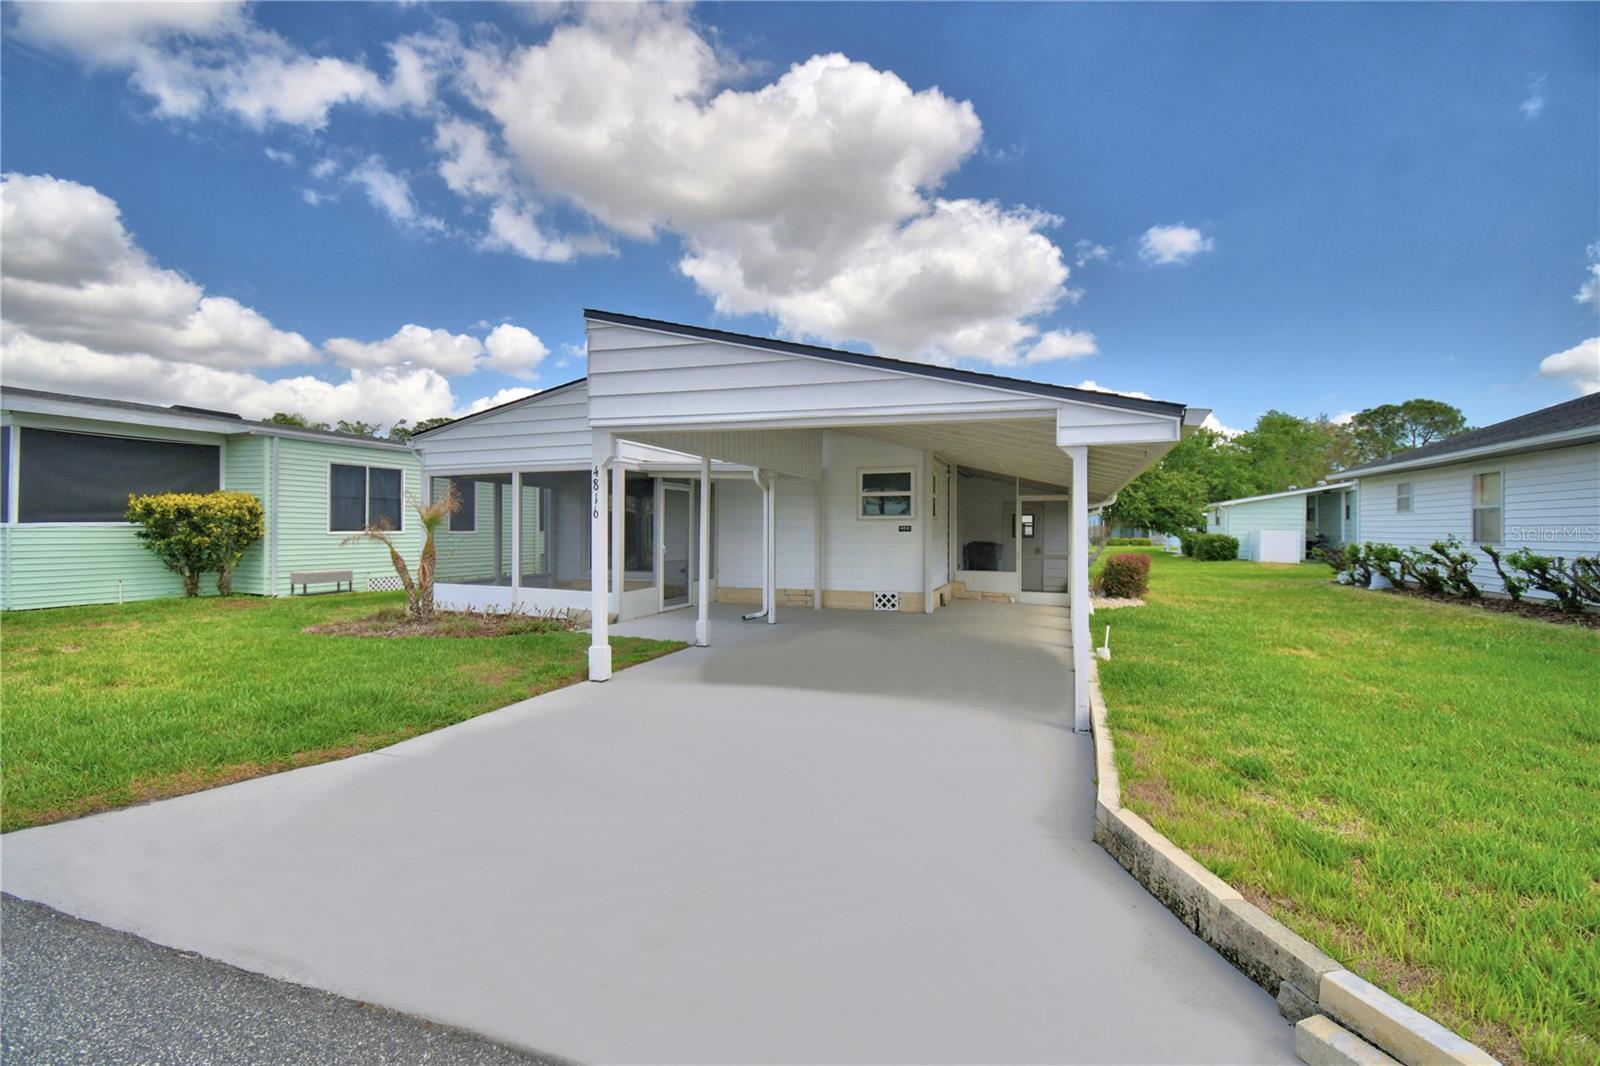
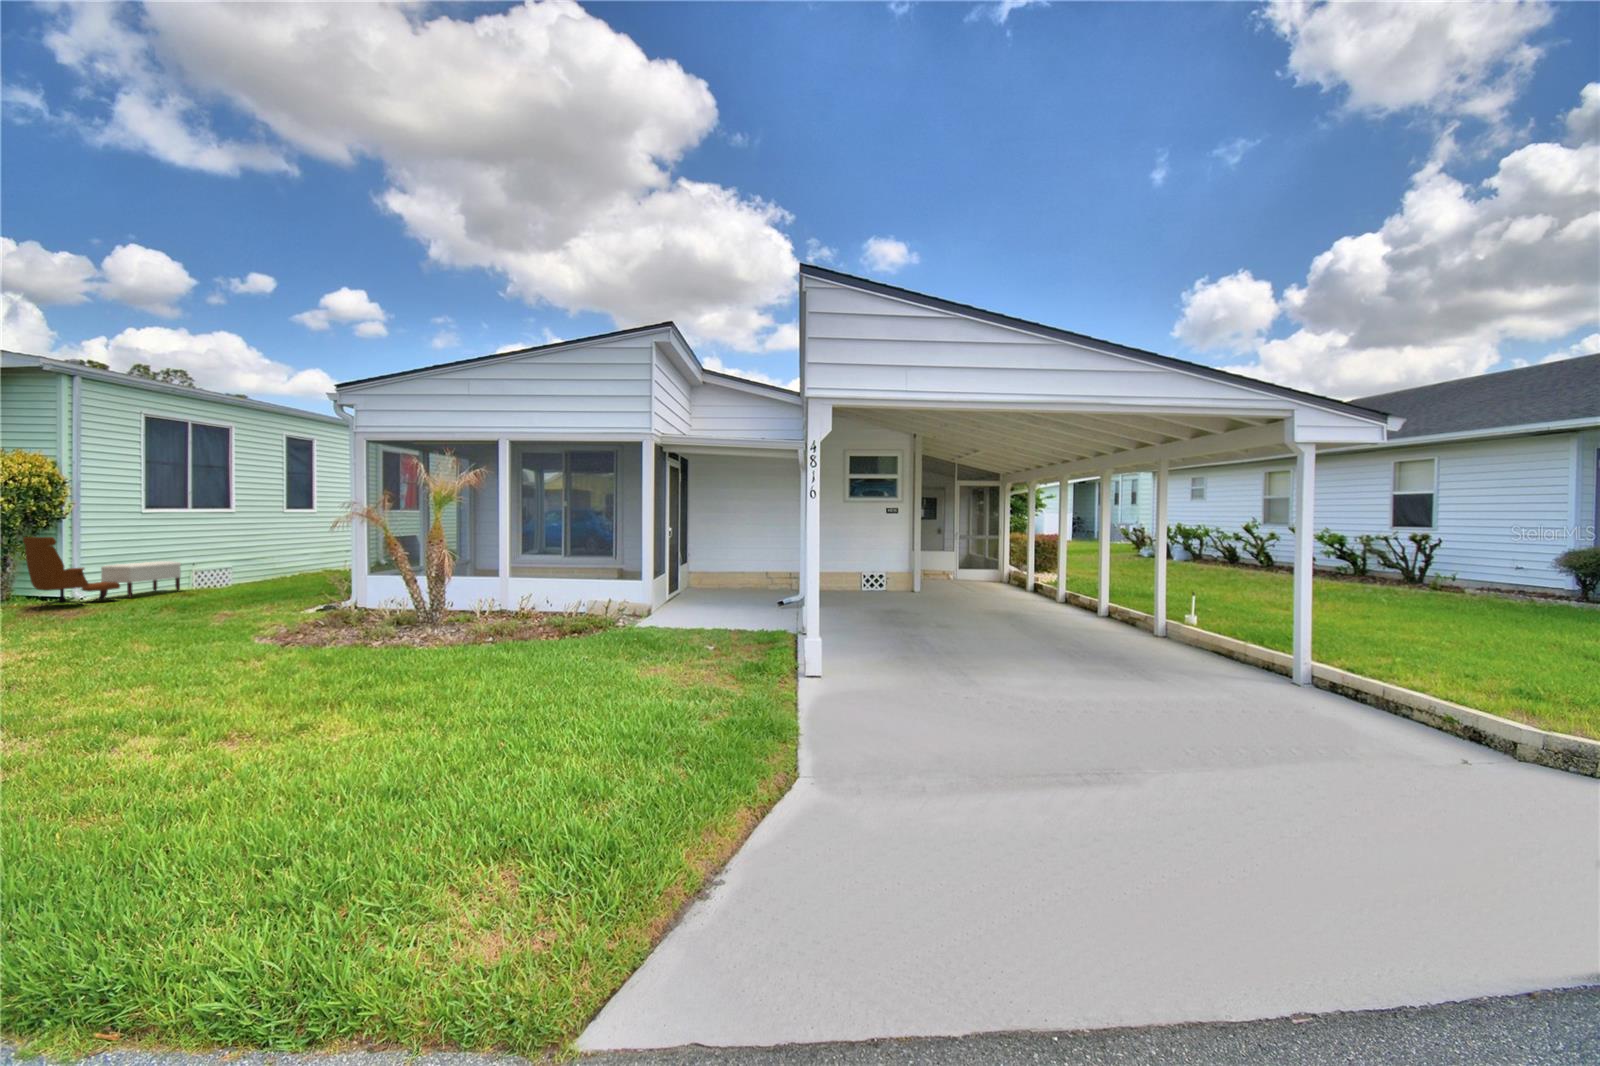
lounge chair: none [223,551,296,601] -> present [23,537,120,608]

